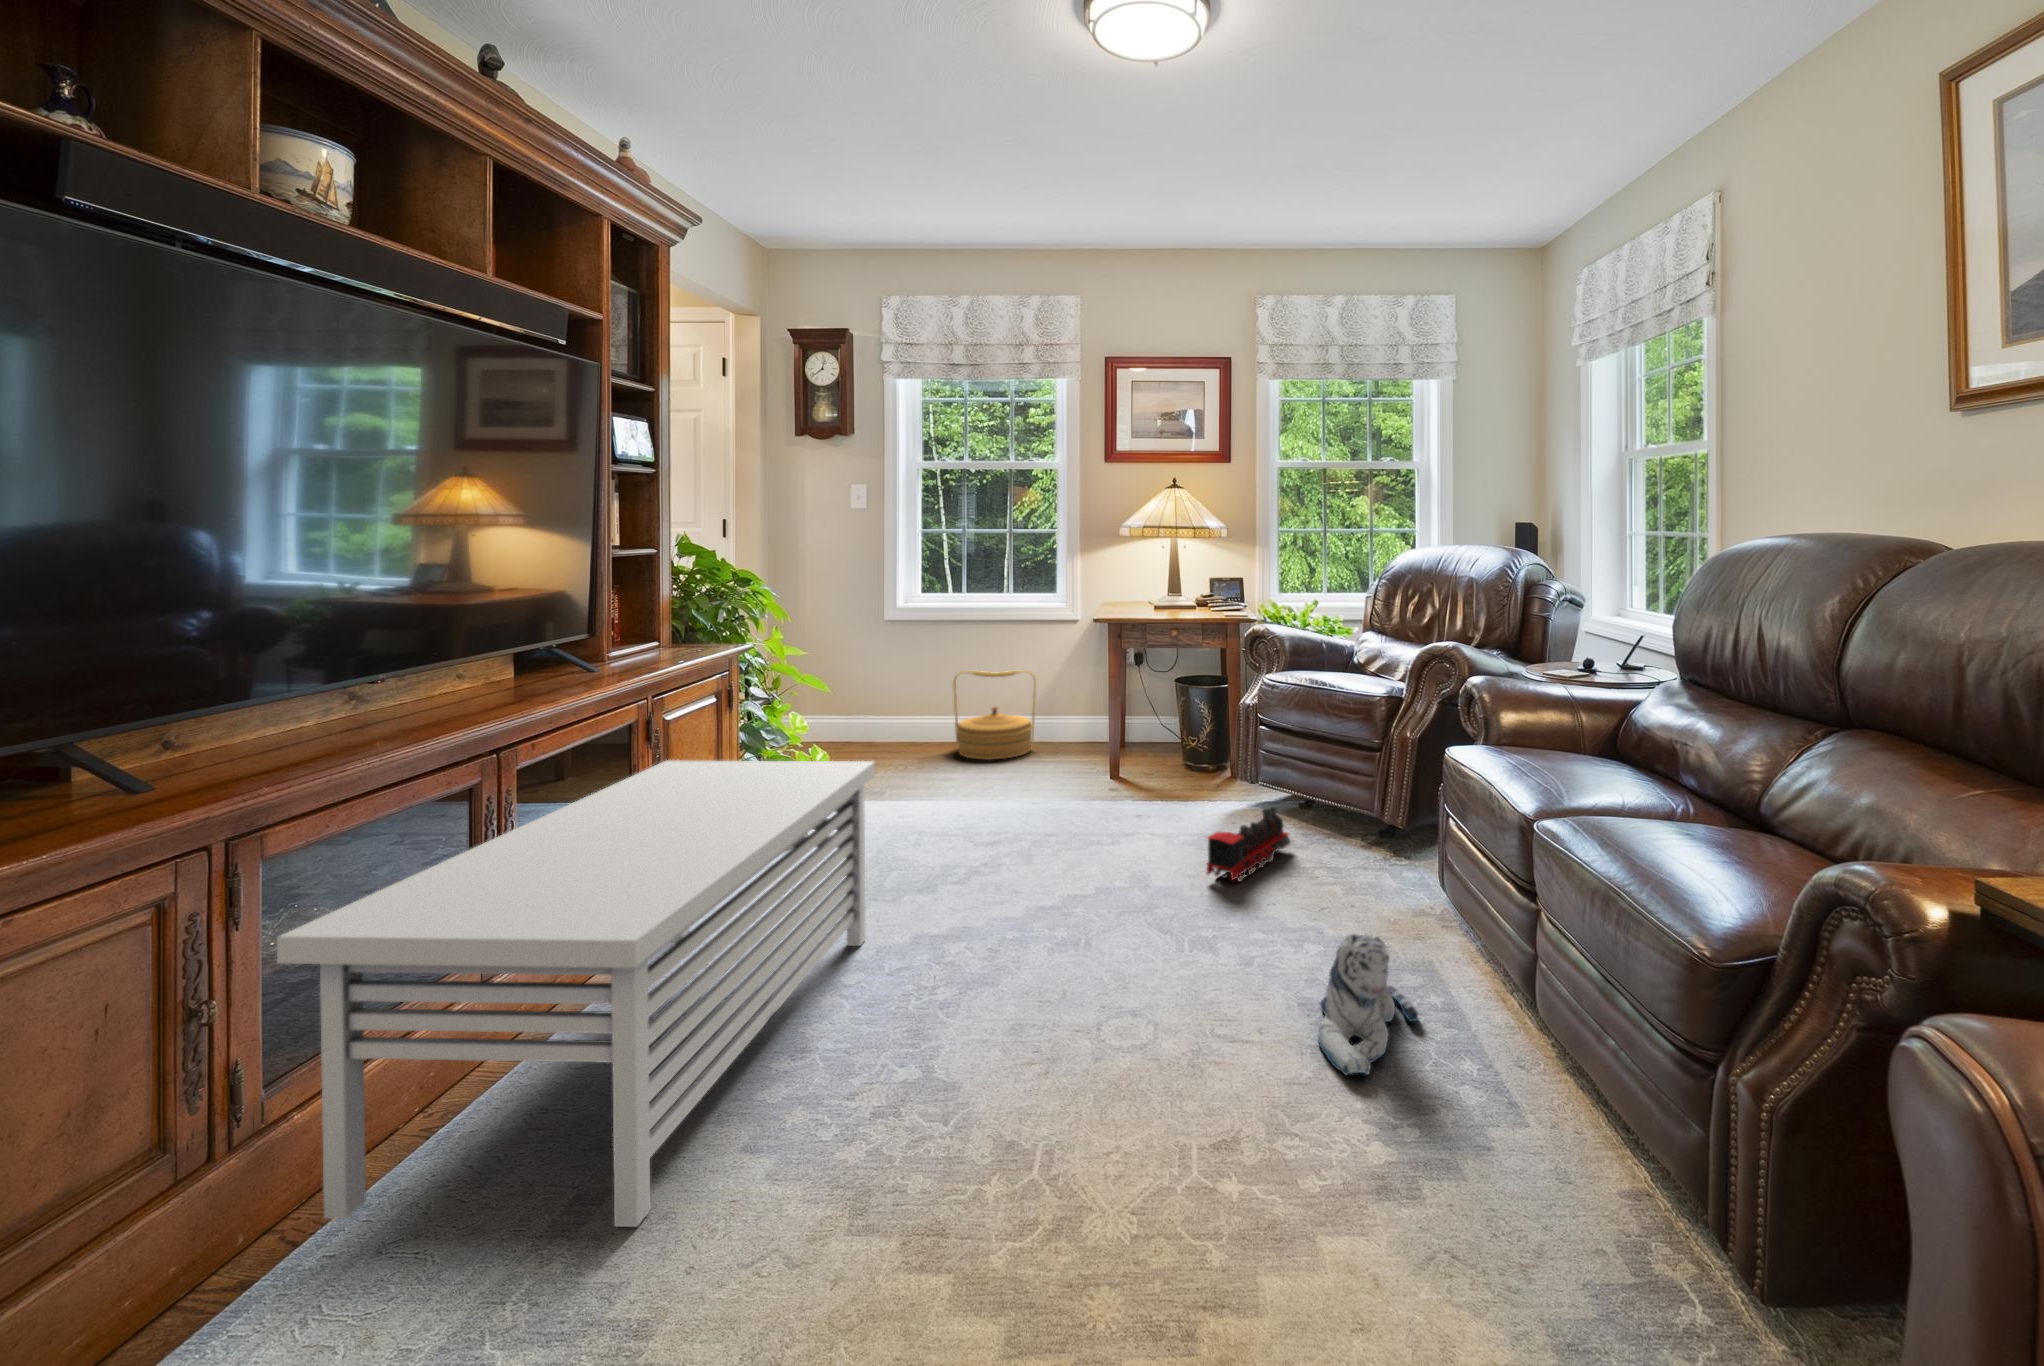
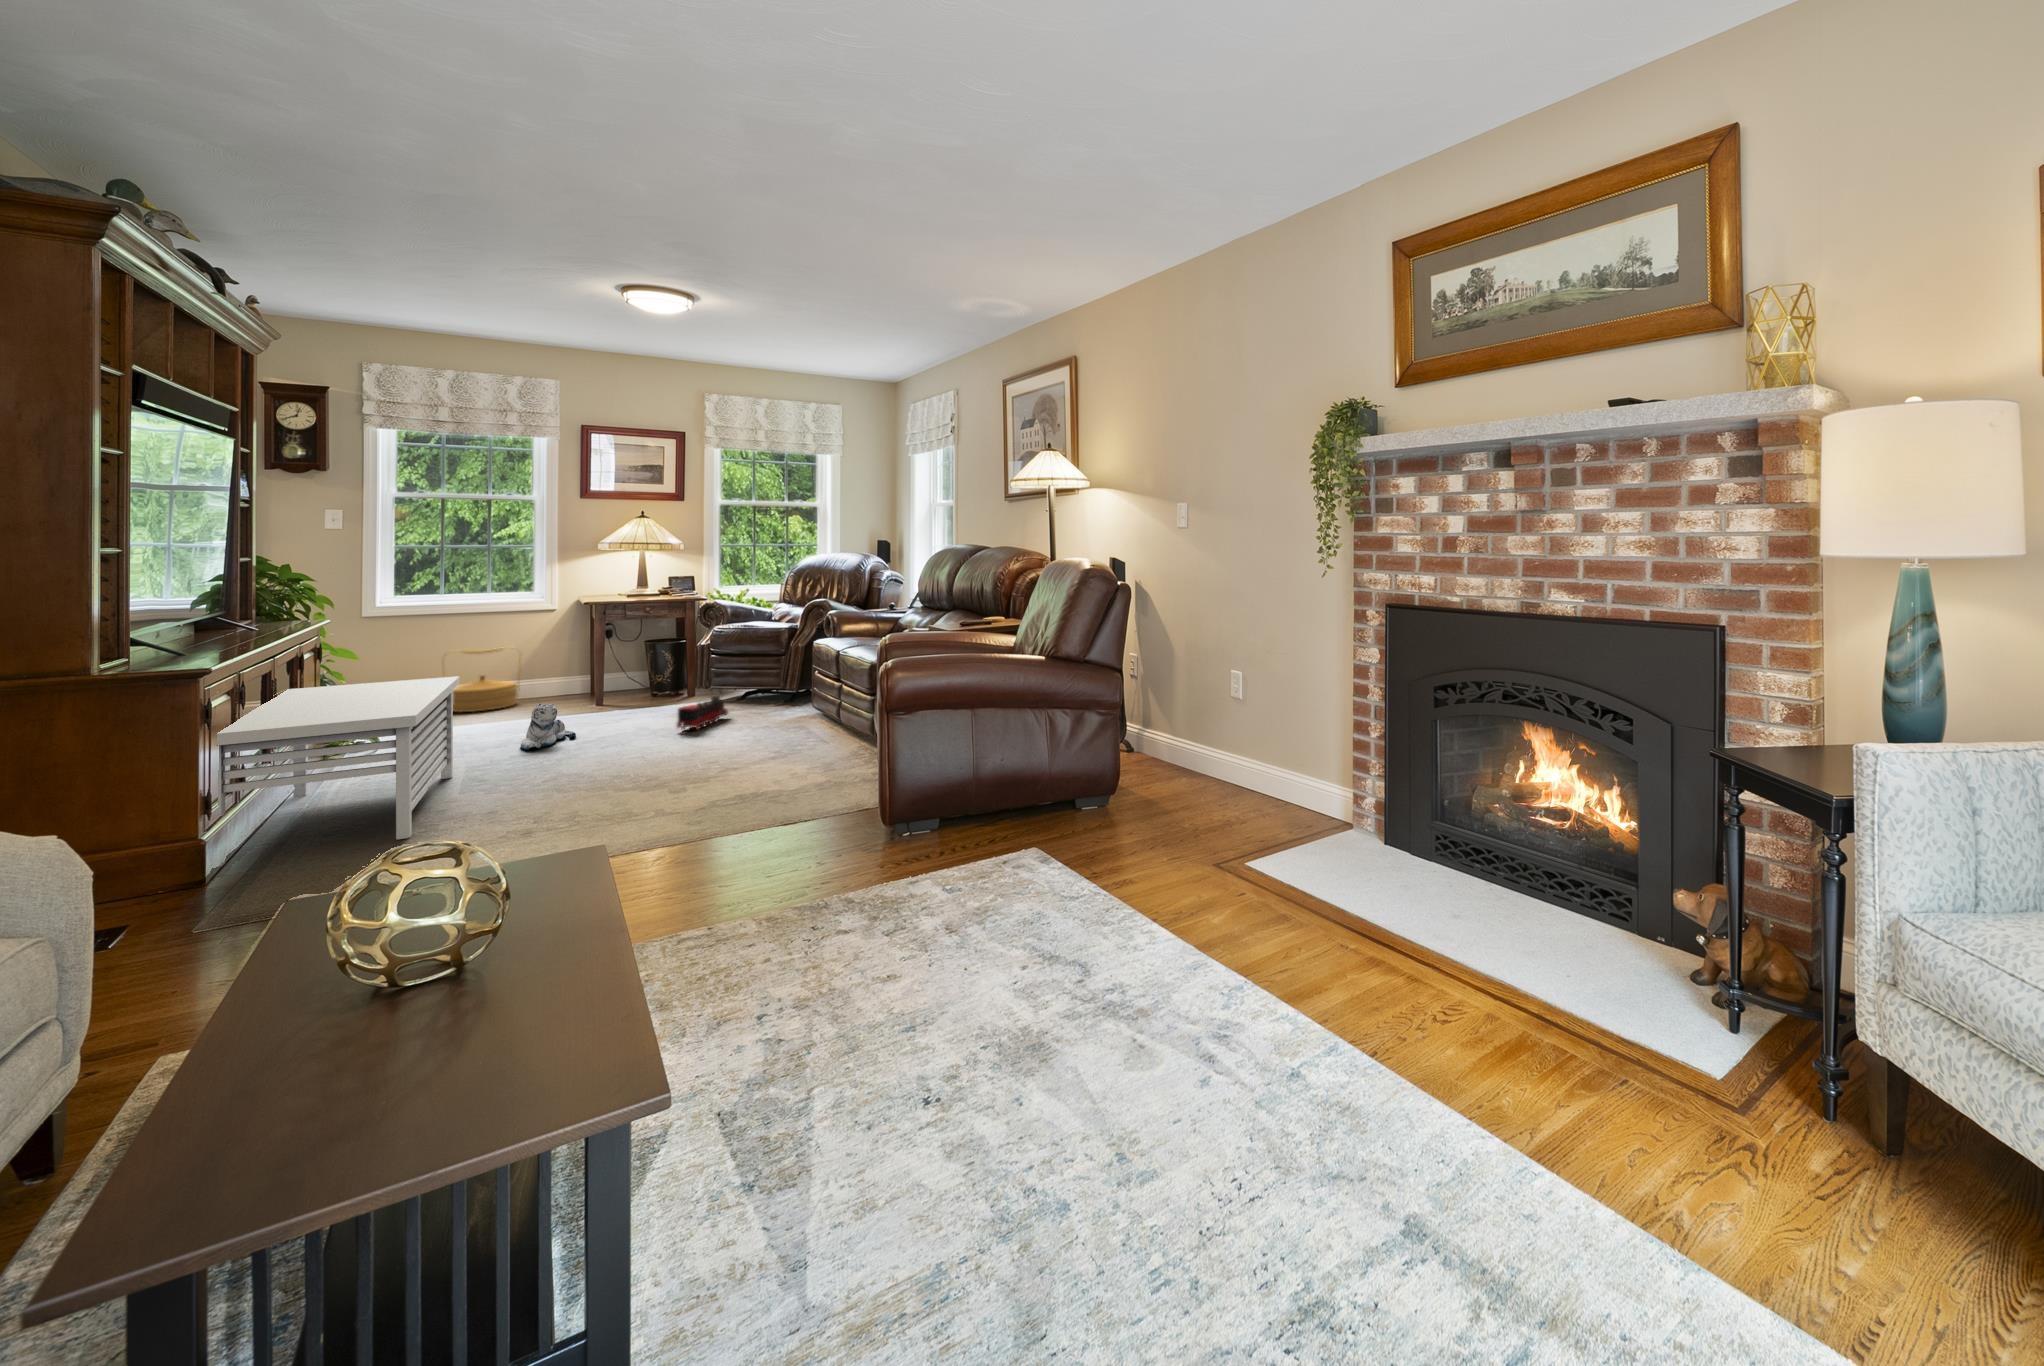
plush toy: present [1319,934,1418,1075] -> present [521,704,576,750]

